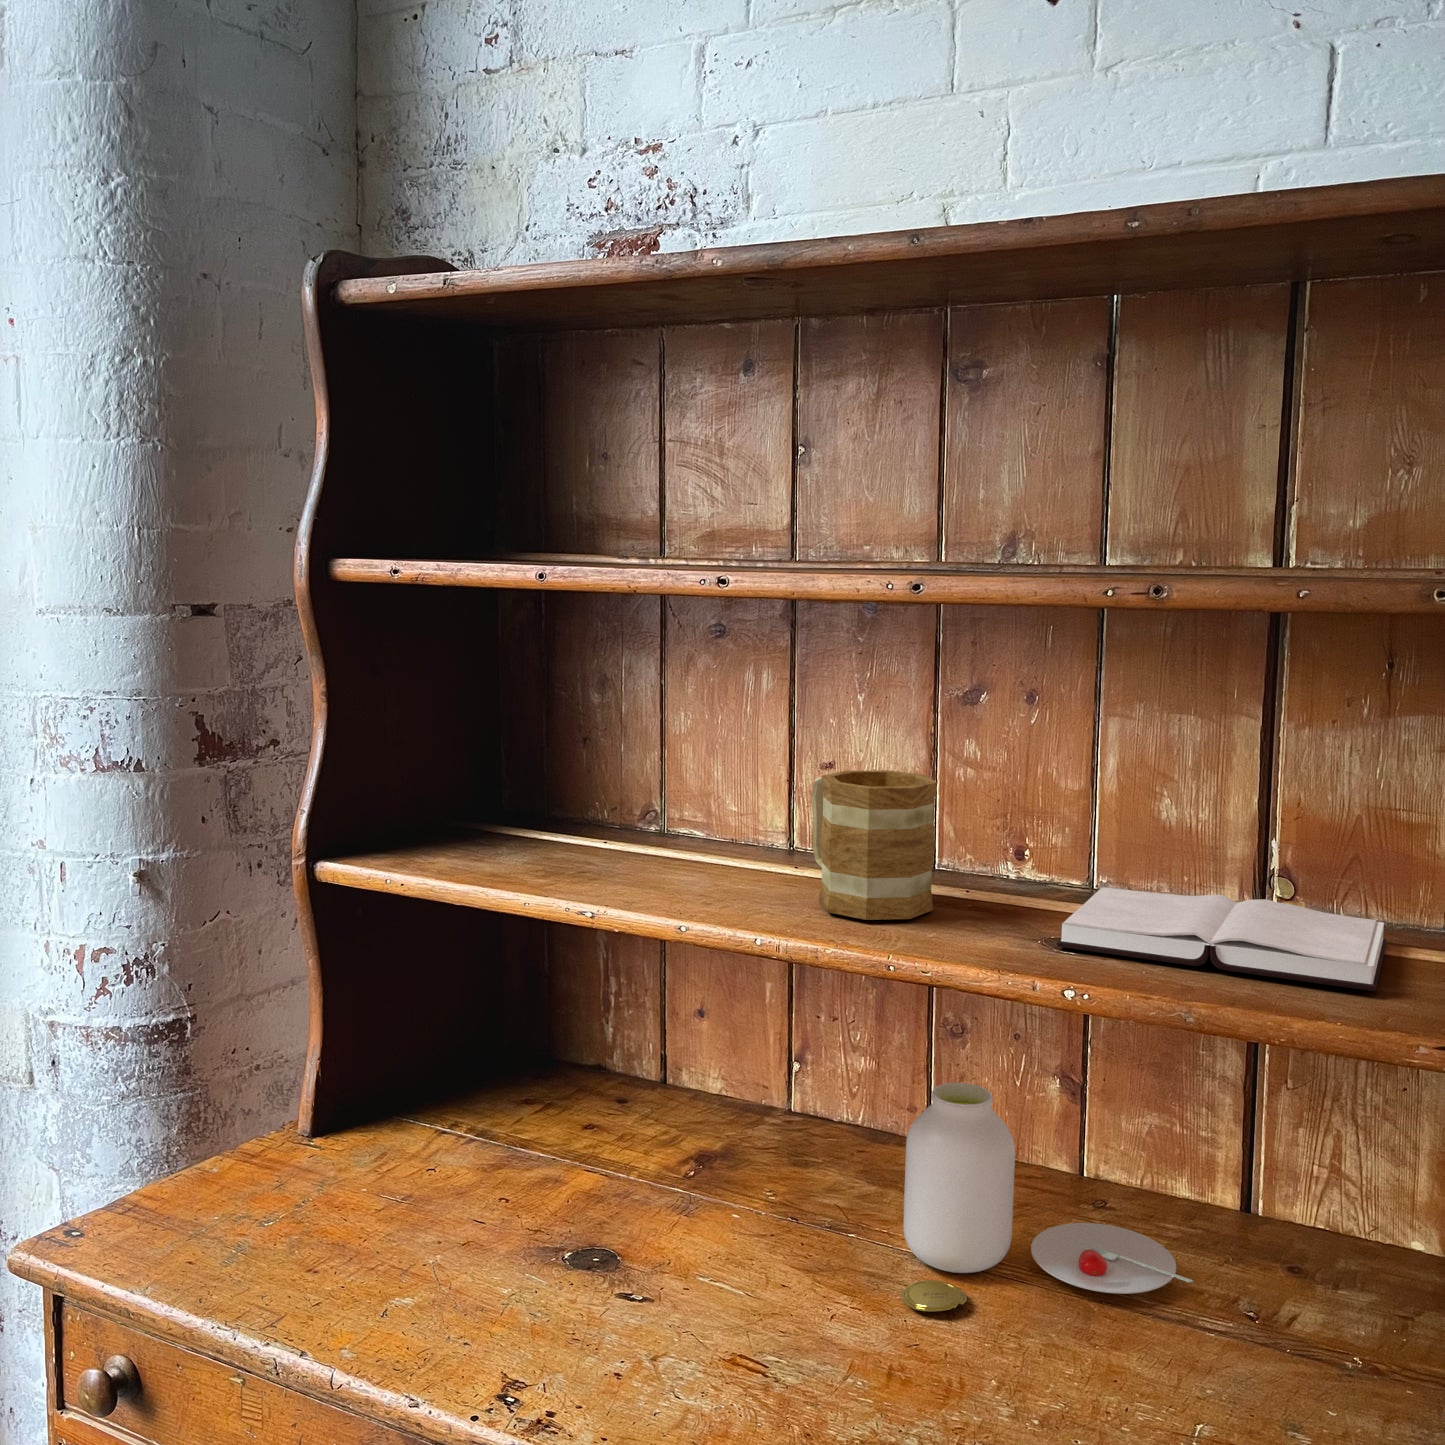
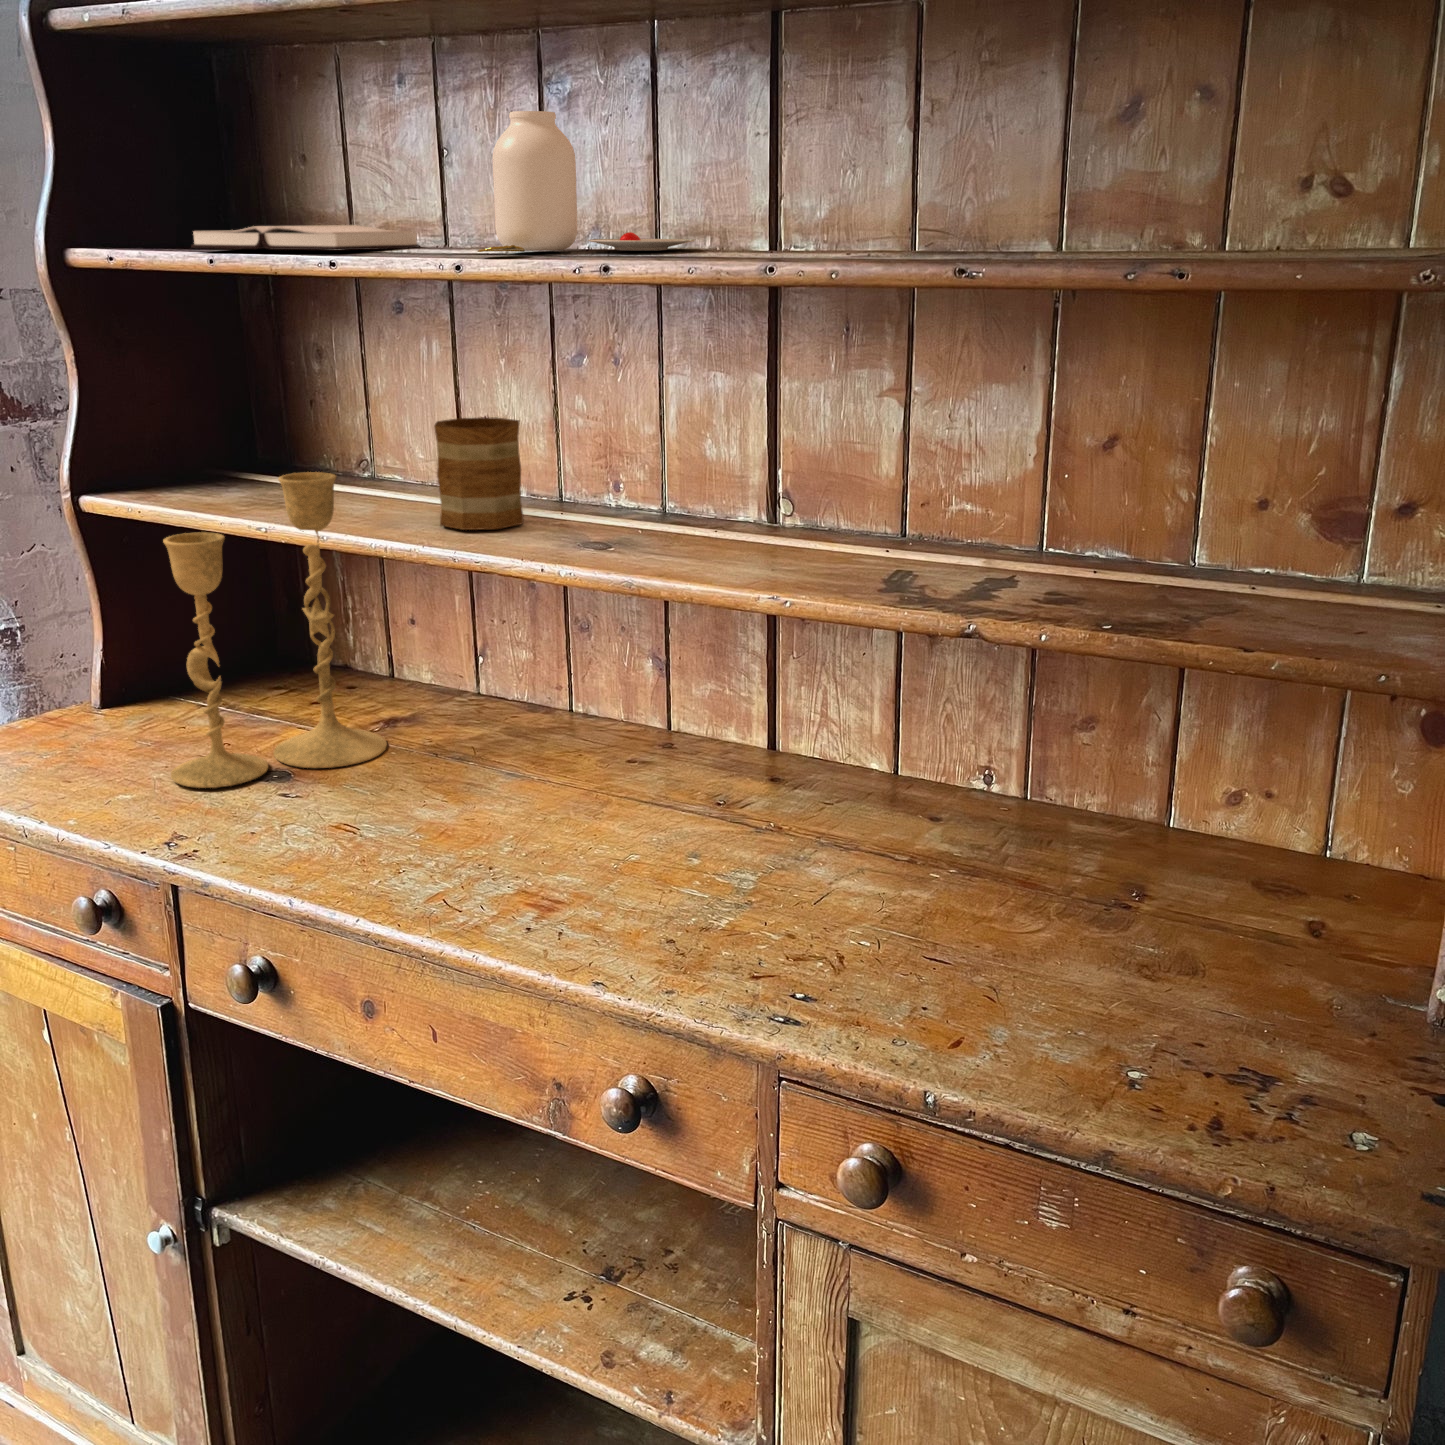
candlestick: none [455,840,728,1286] -> present [163,472,387,788]
hardback book: present [1057,887,1387,991] -> present [191,225,420,251]
jar: present [903,1083,1193,1311] -> present [477,111,695,252]

